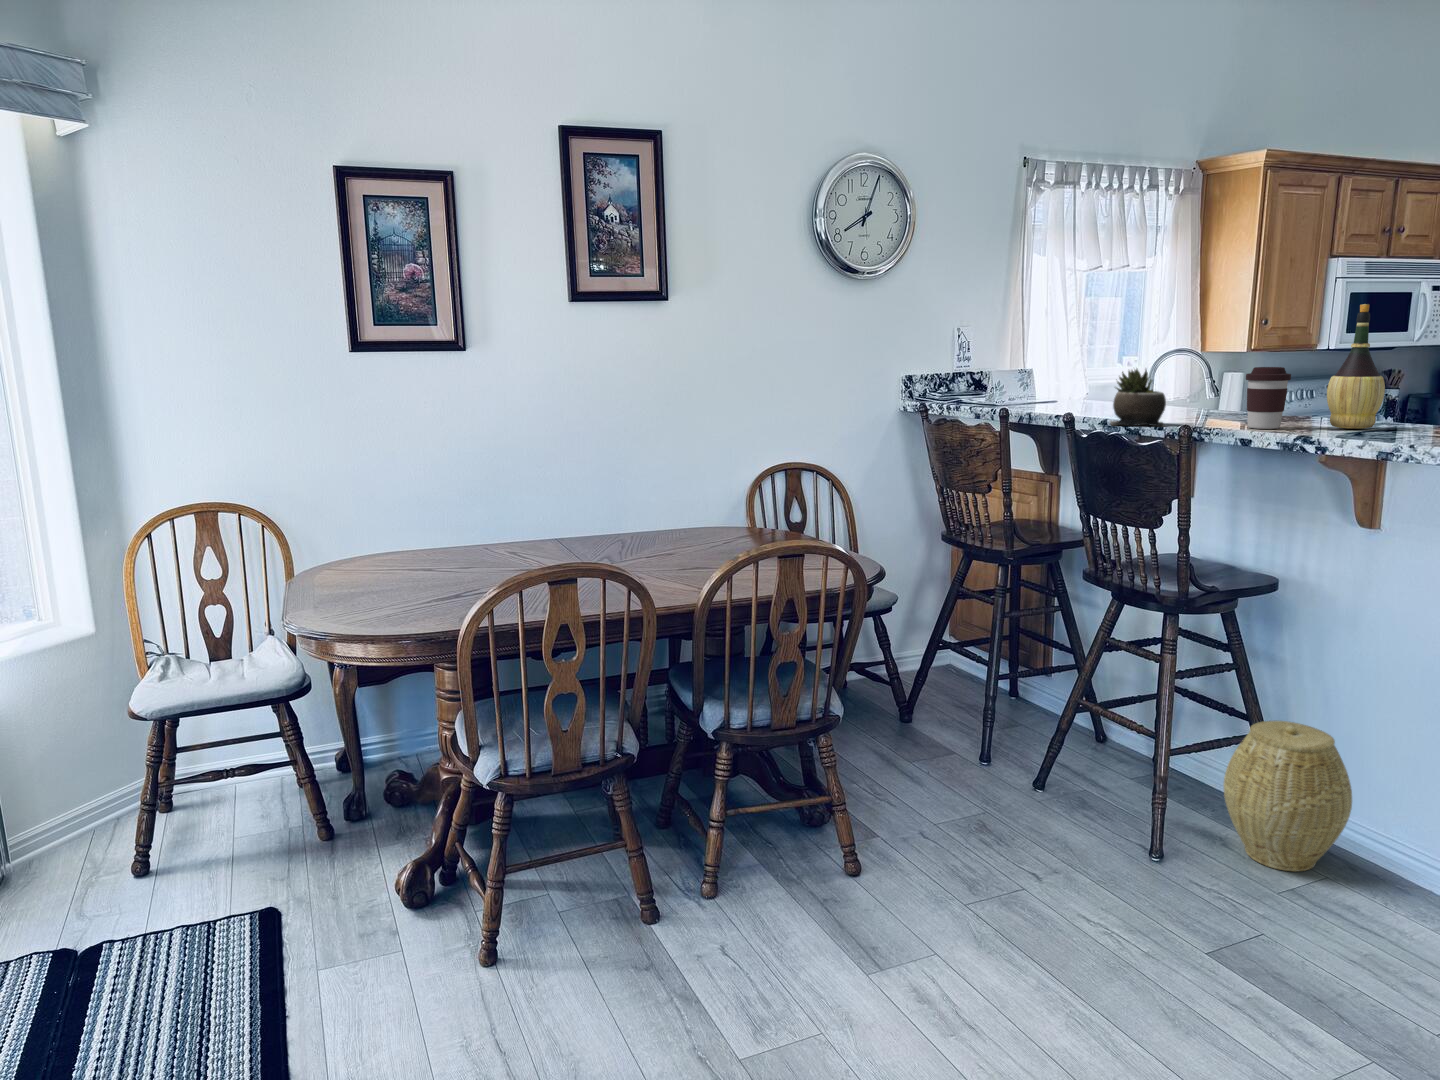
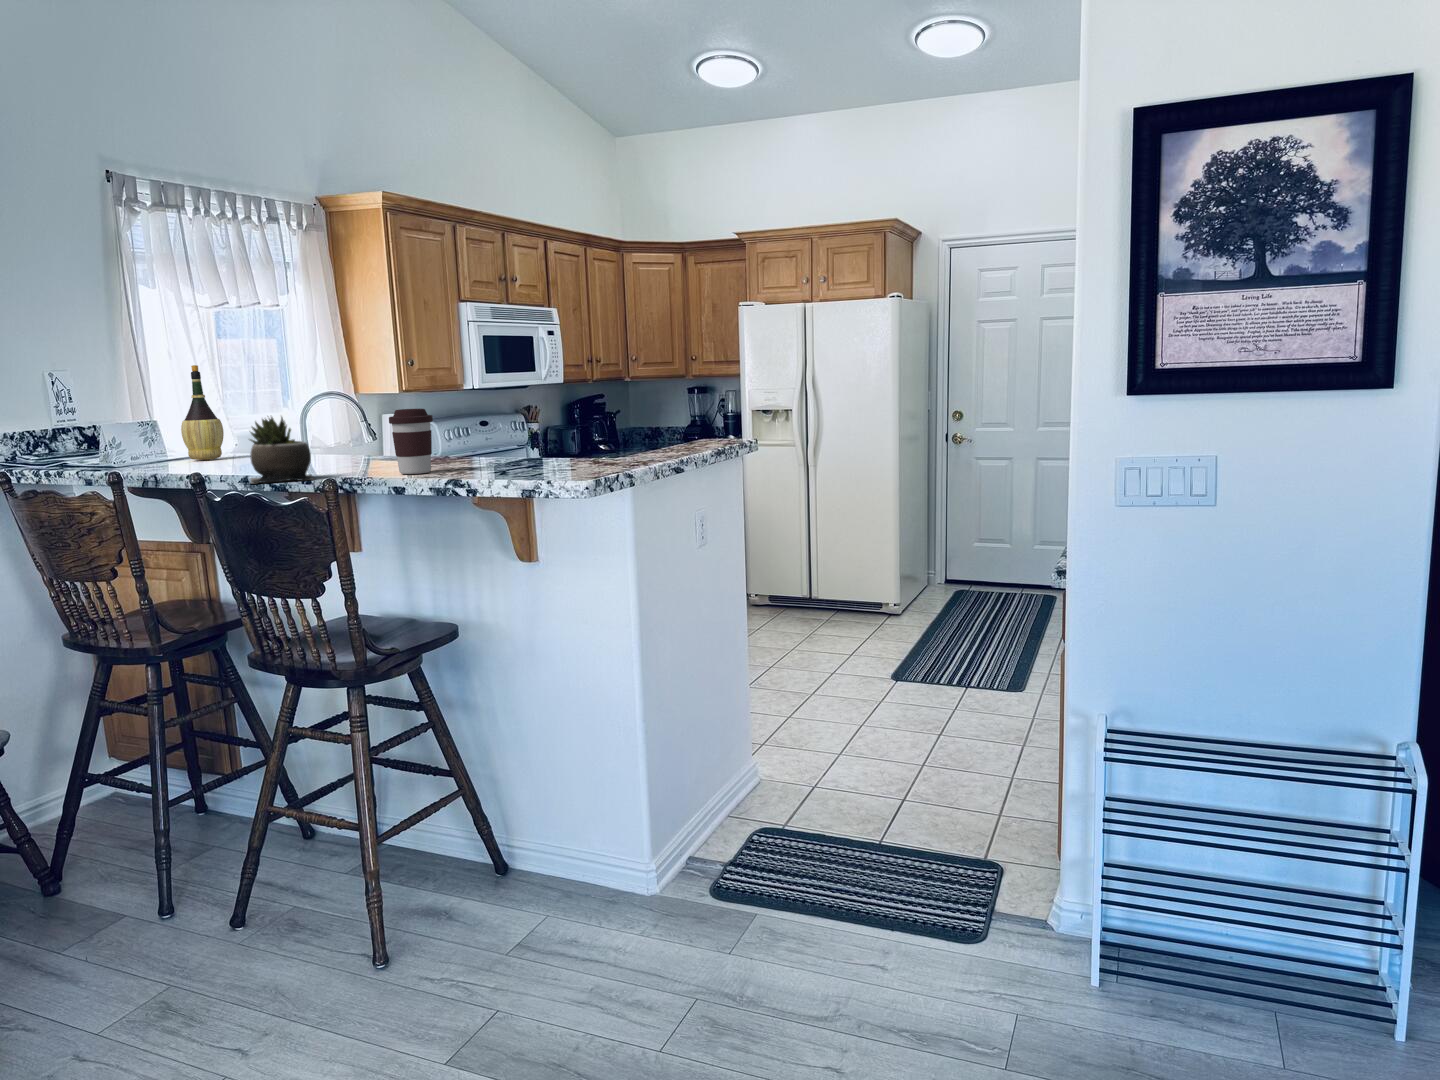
wine bottle: present [1327,304,1385,429] -> present [181,365,224,460]
woven basket: present [1223,721,1352,871] -> none [438,769,556,926]

